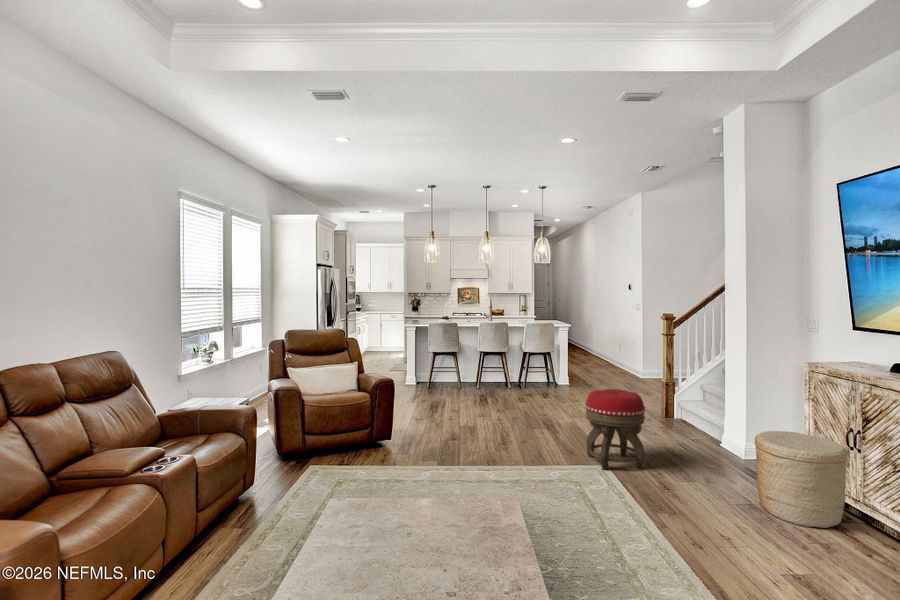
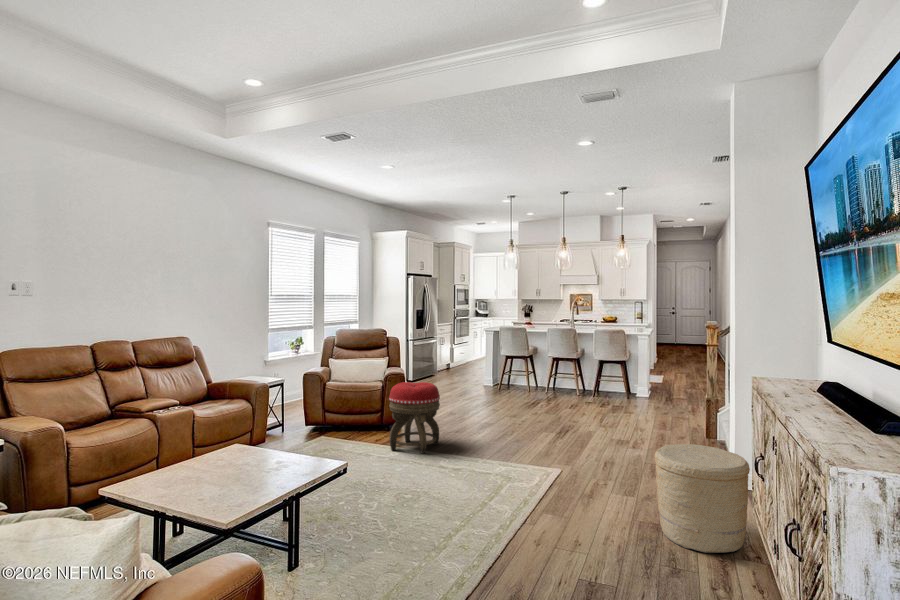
footstool: present [586,389,645,470] -> present [389,382,440,454]

